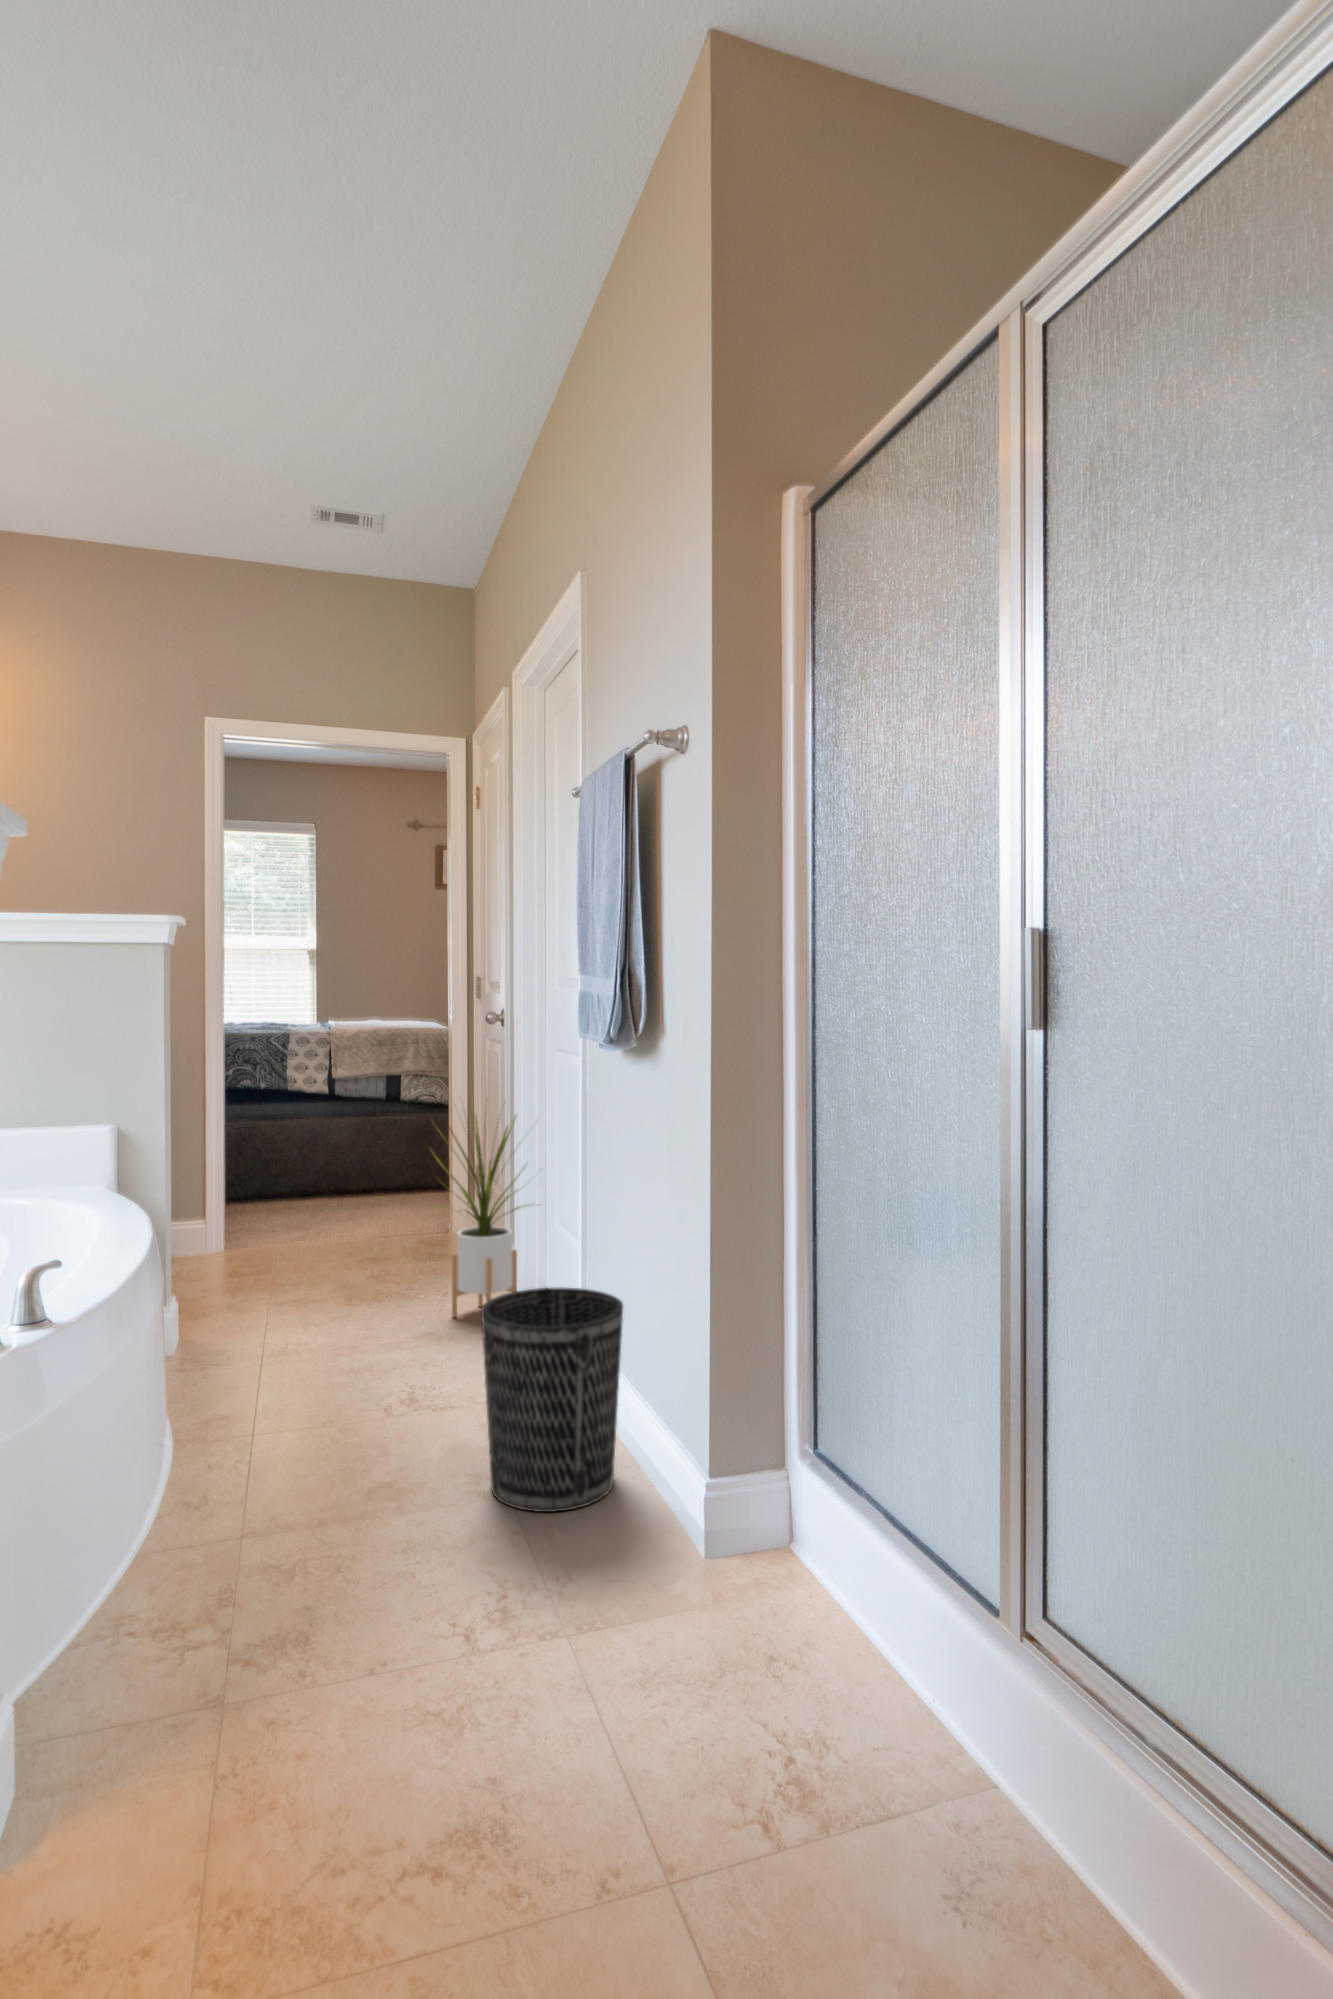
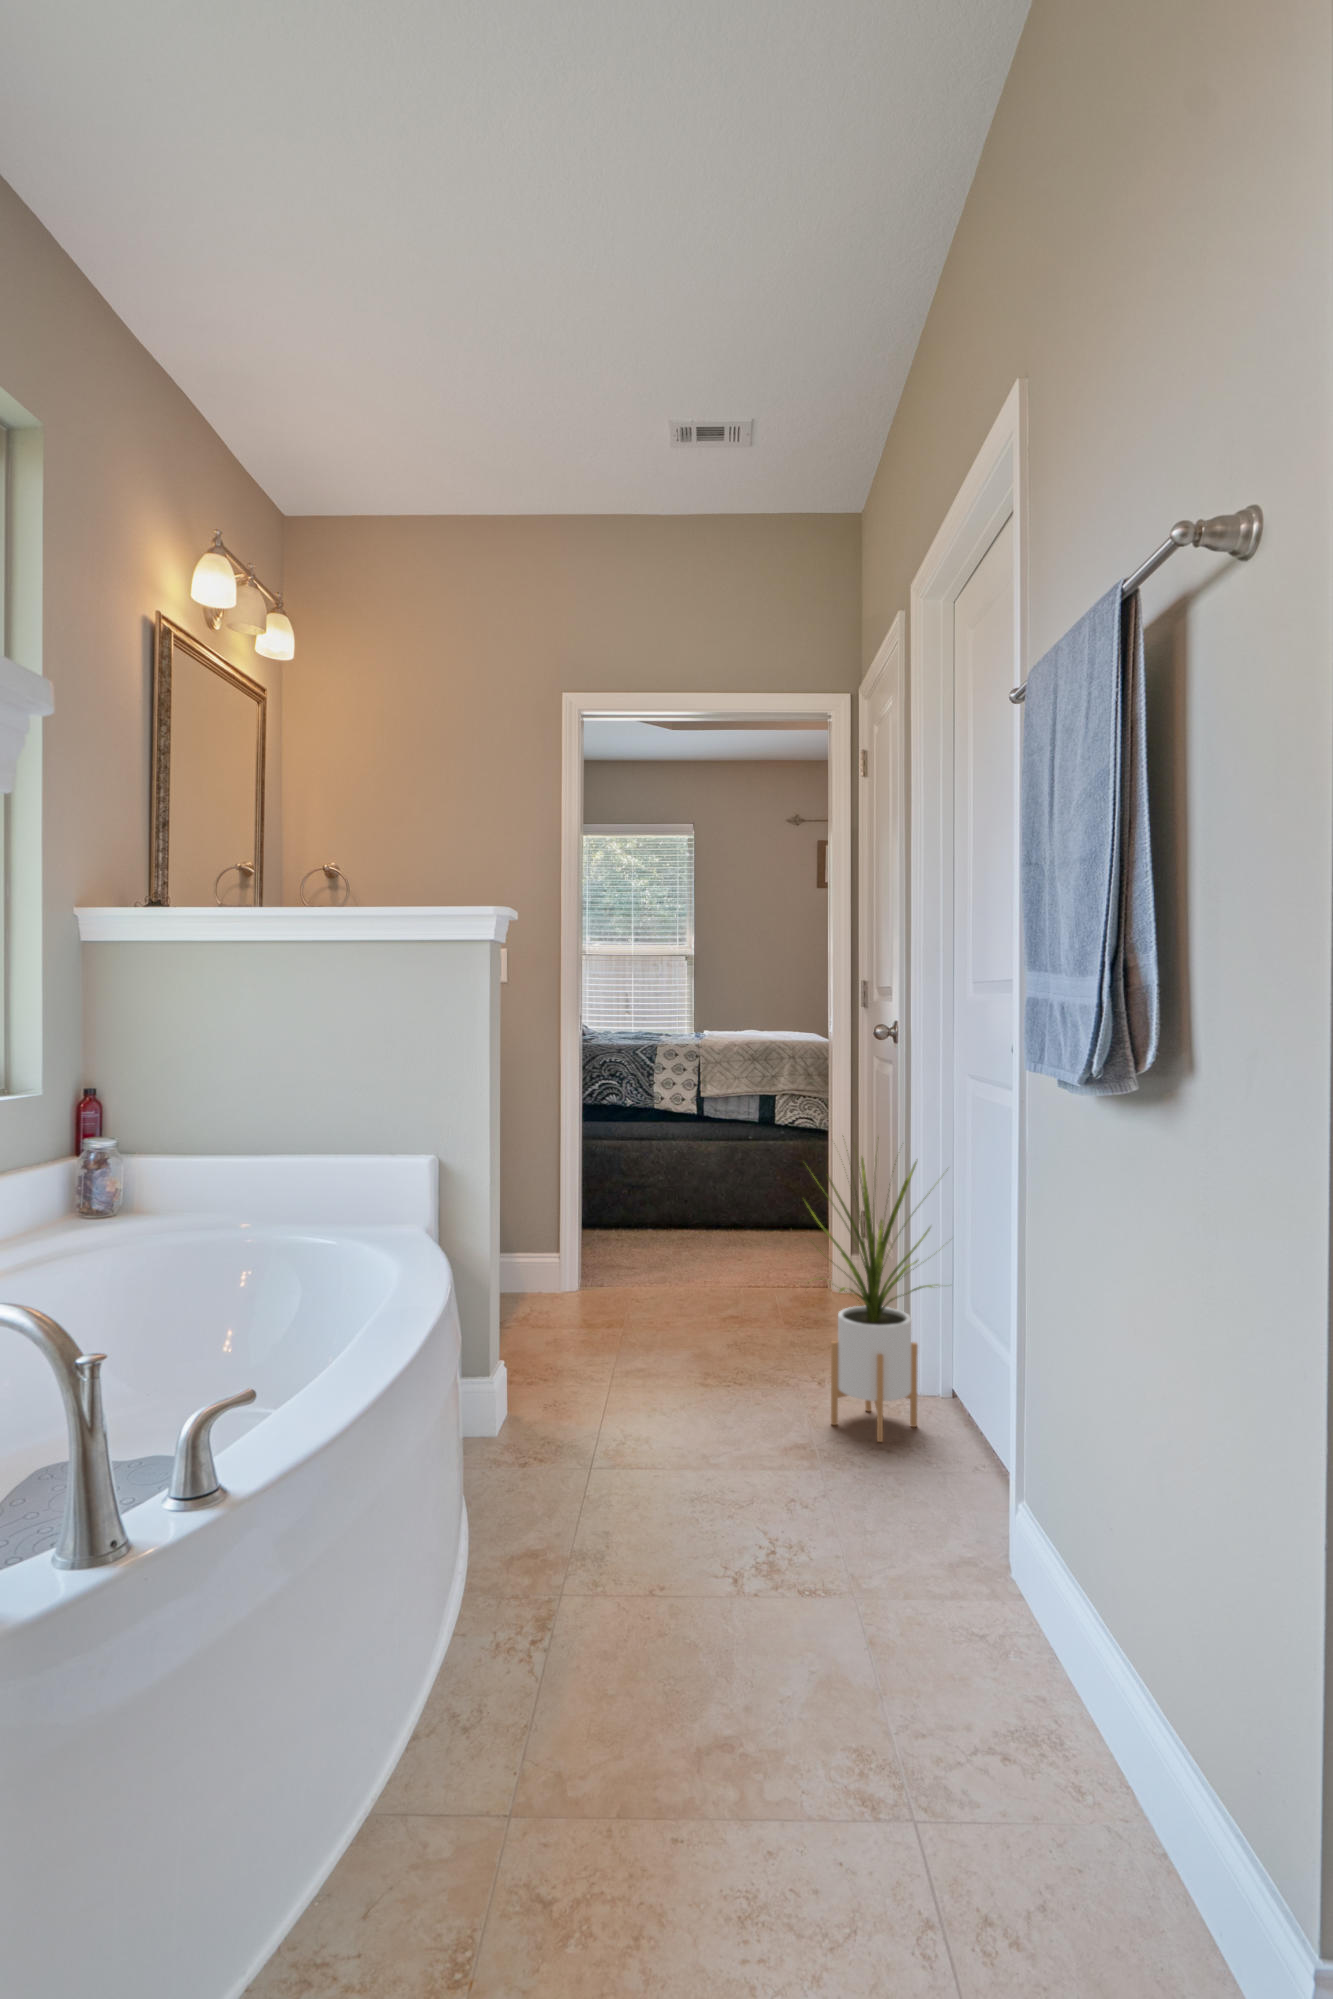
wastebasket: present [481,1288,623,1512] -> none [873,1463,1116,1883]

